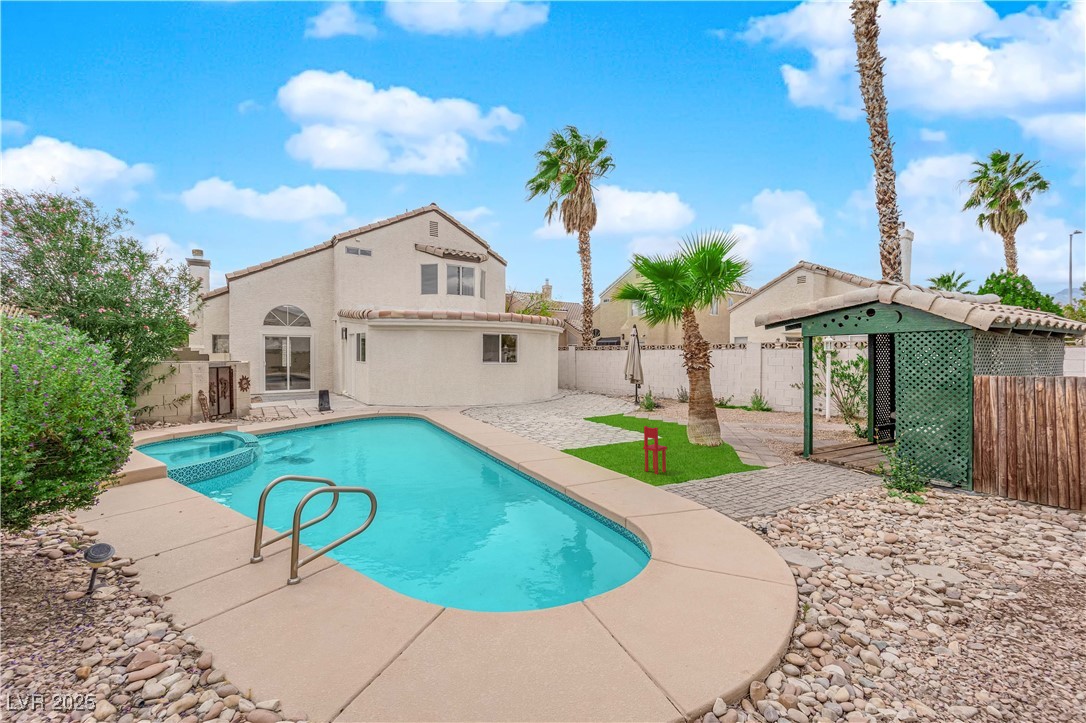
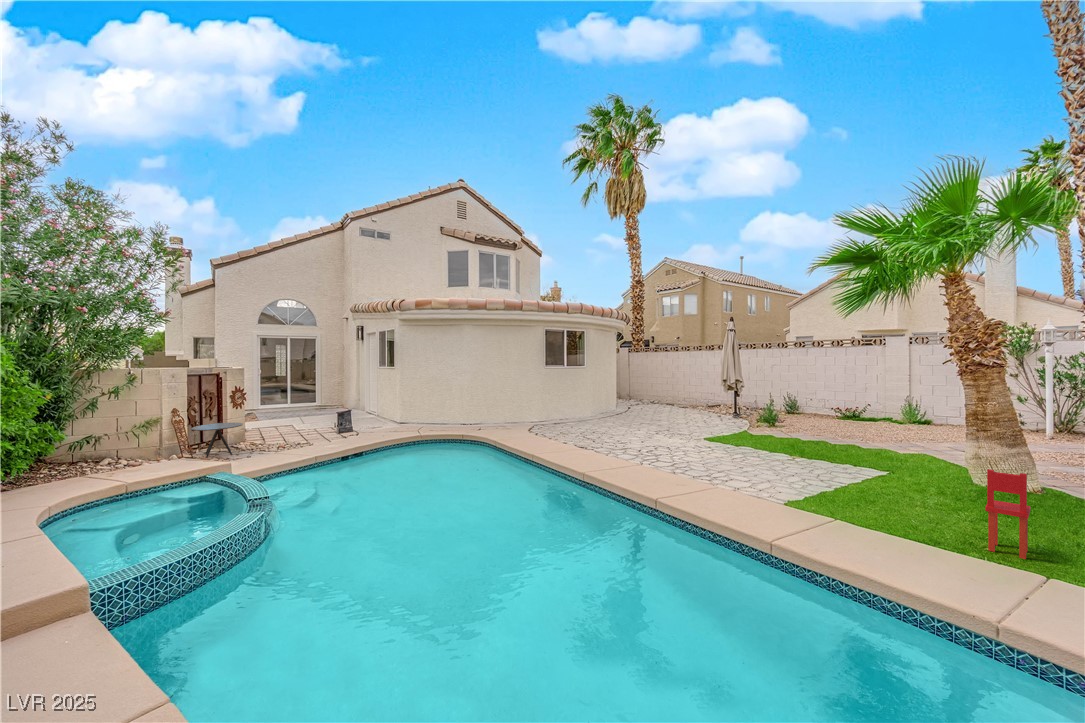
round table: none [212,401,247,425] -> present [191,422,243,458]

